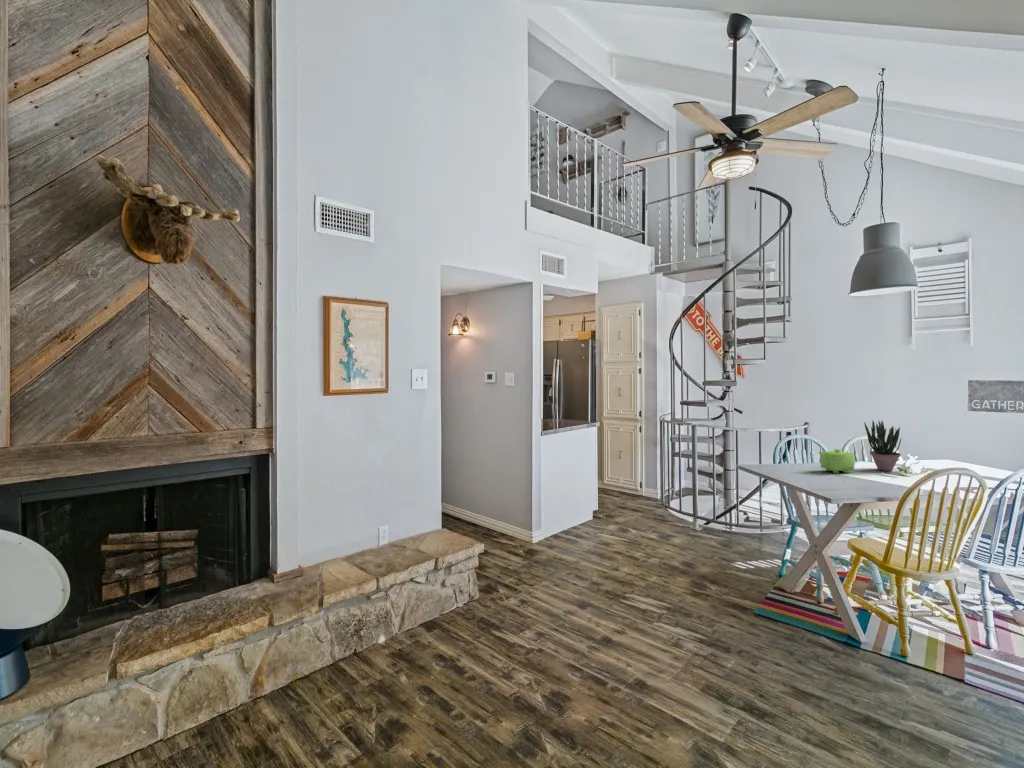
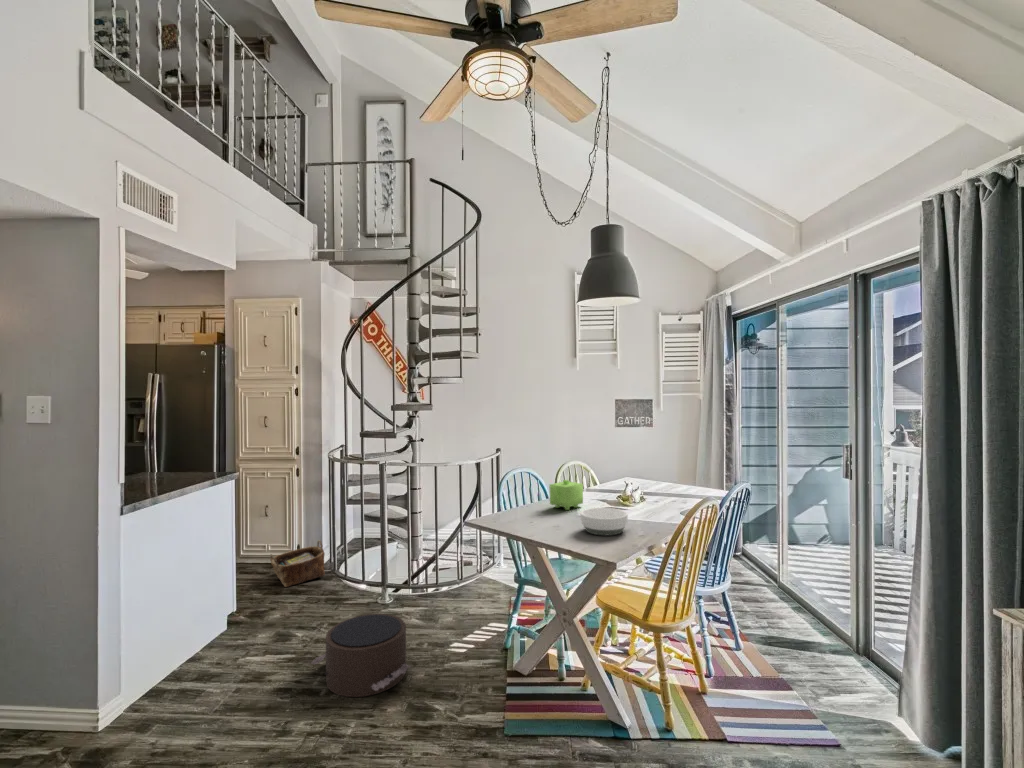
potted plant: present [864,421,901,471] -> none [581,442,619,498]
bowl: none [826,470,872,491] -> present [580,508,628,535]
woven basket: none [621,479,657,506] -> present [270,540,325,587]
pouf: none [636,524,699,570] -> present [311,614,411,697]

